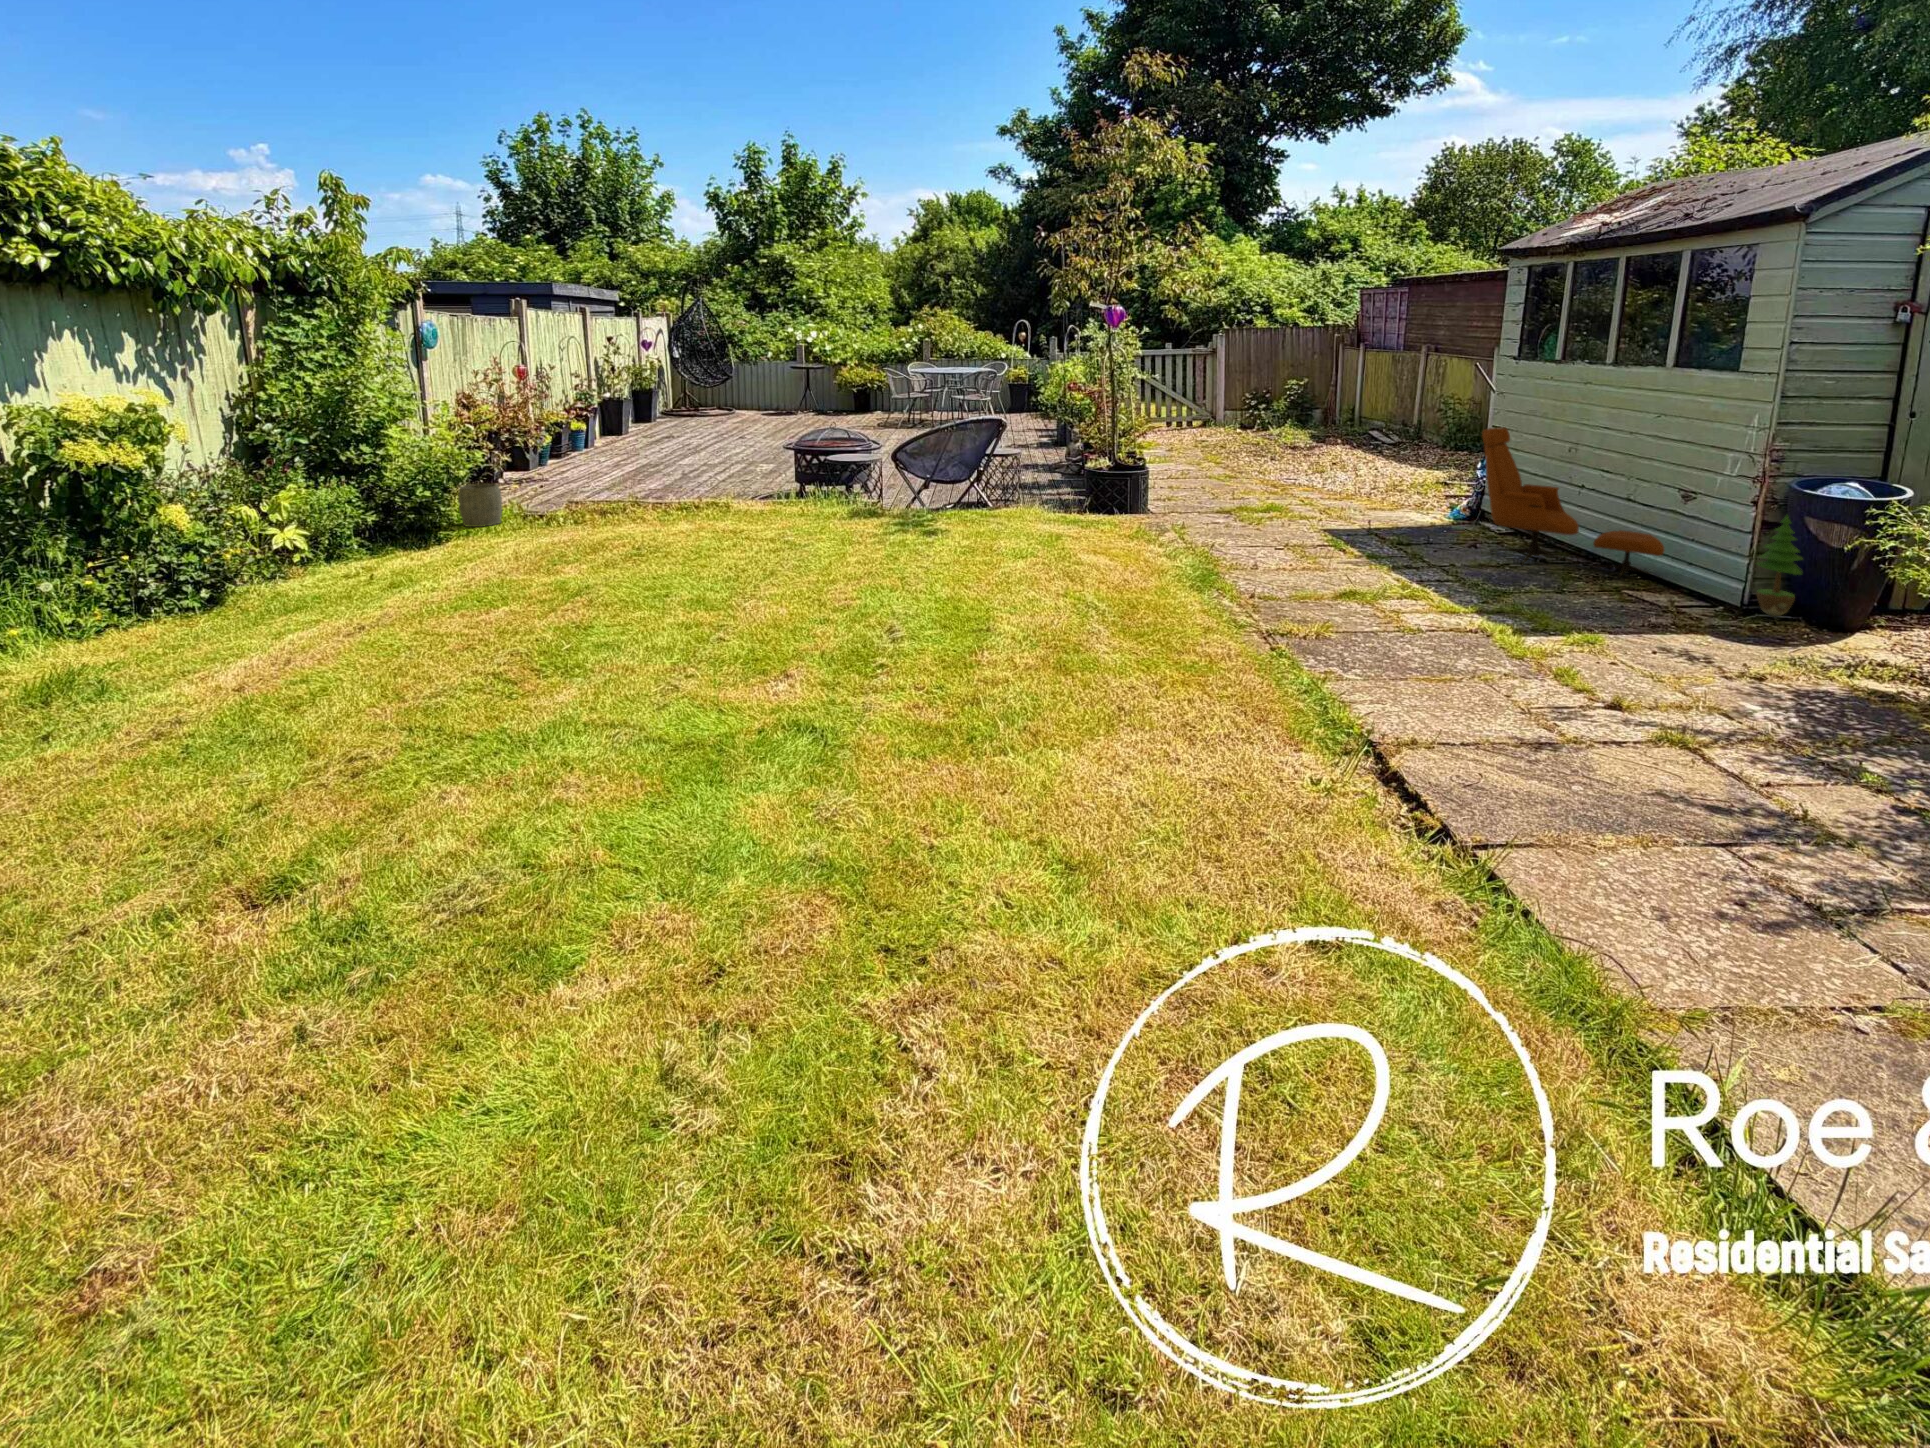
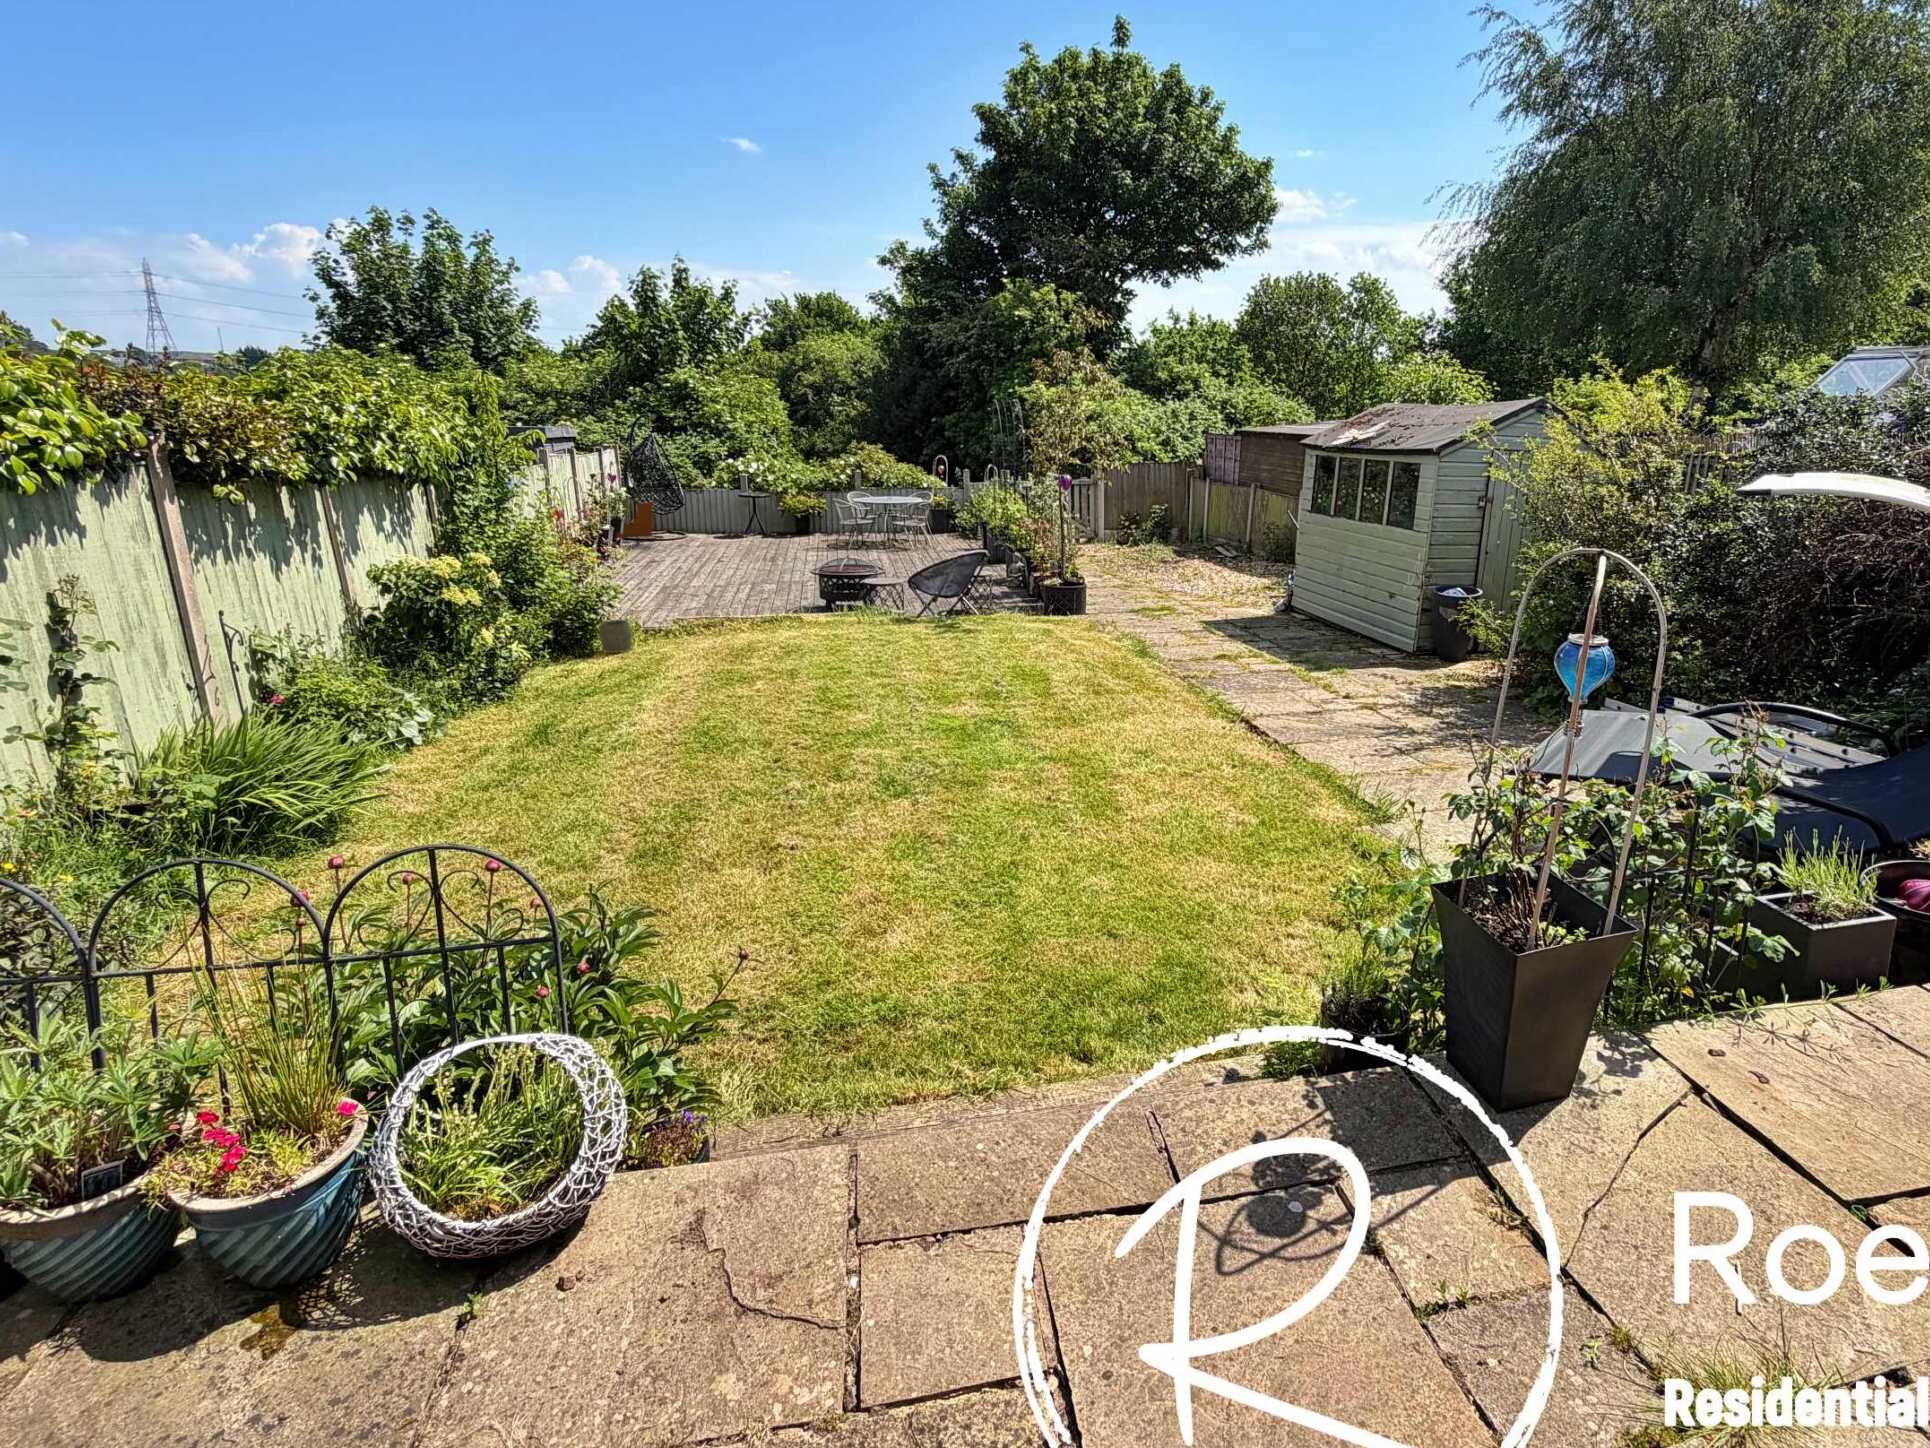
lounge chair: present [1482,427,1664,578] -> present [617,502,653,547]
potted tree: present [1757,515,1802,617] -> none [1417,603,1437,656]

